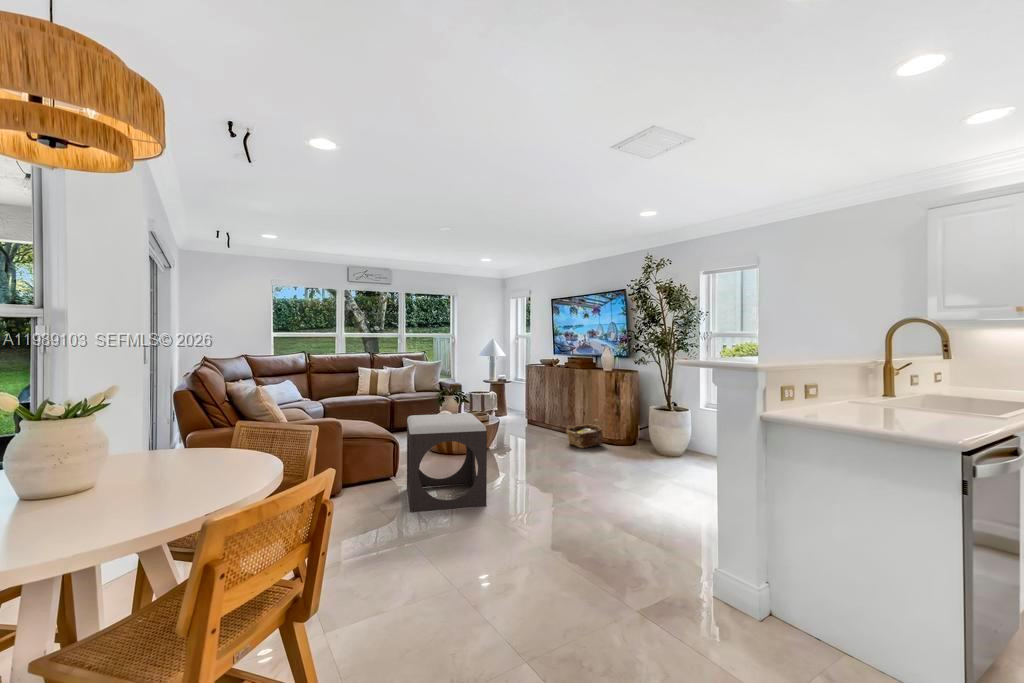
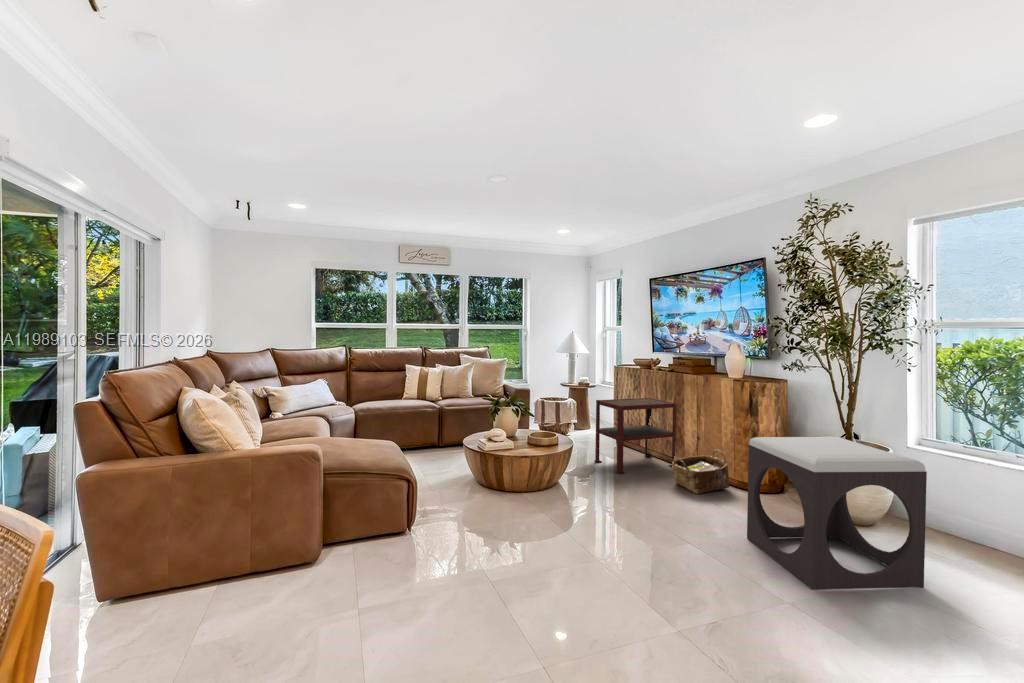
side table: none [513,387,571,441] -> present [595,398,677,474]
footstool: present [407,413,487,512] -> present [747,437,927,589]

